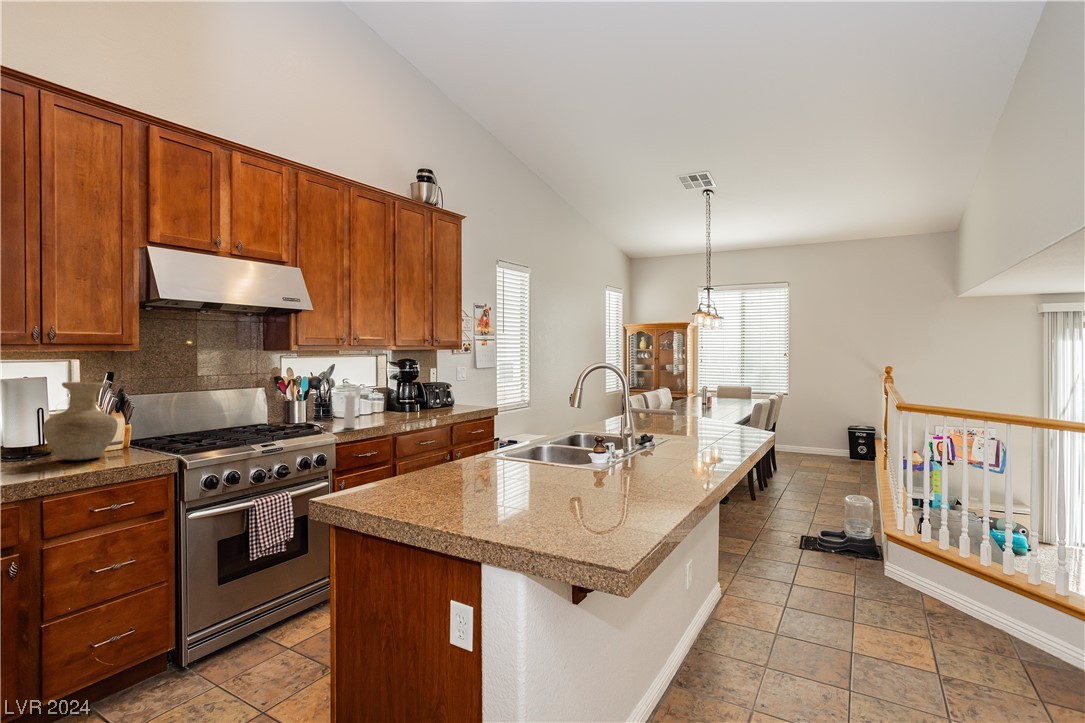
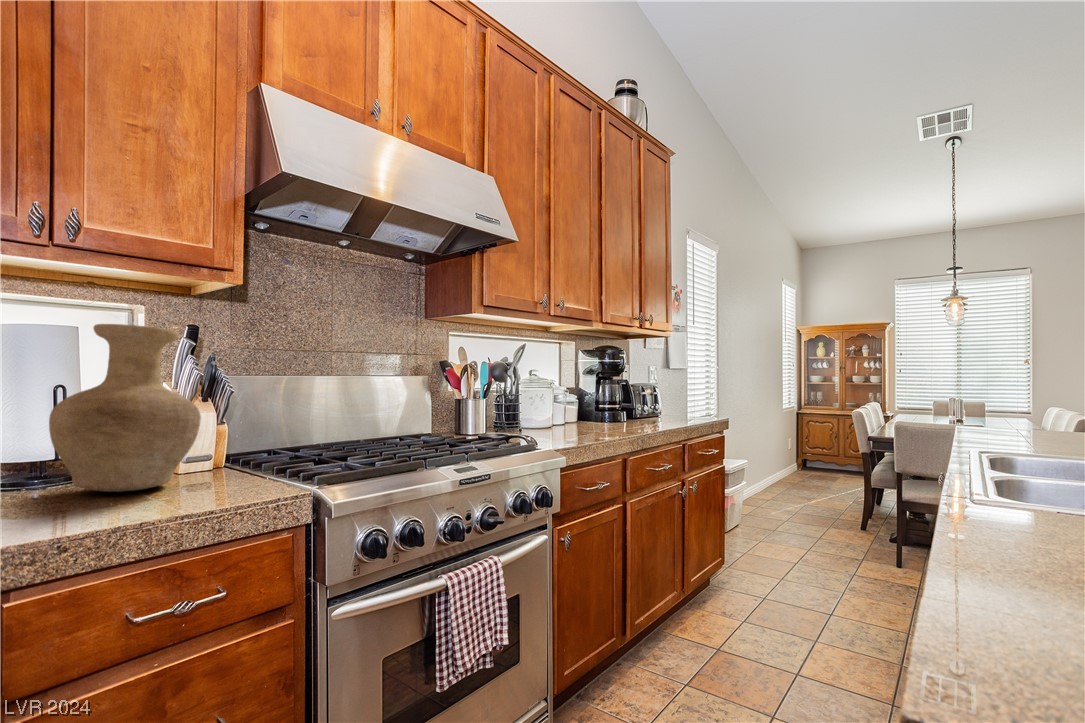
pepper mill: present [343,387,362,428] -> none [559,376,580,442]

